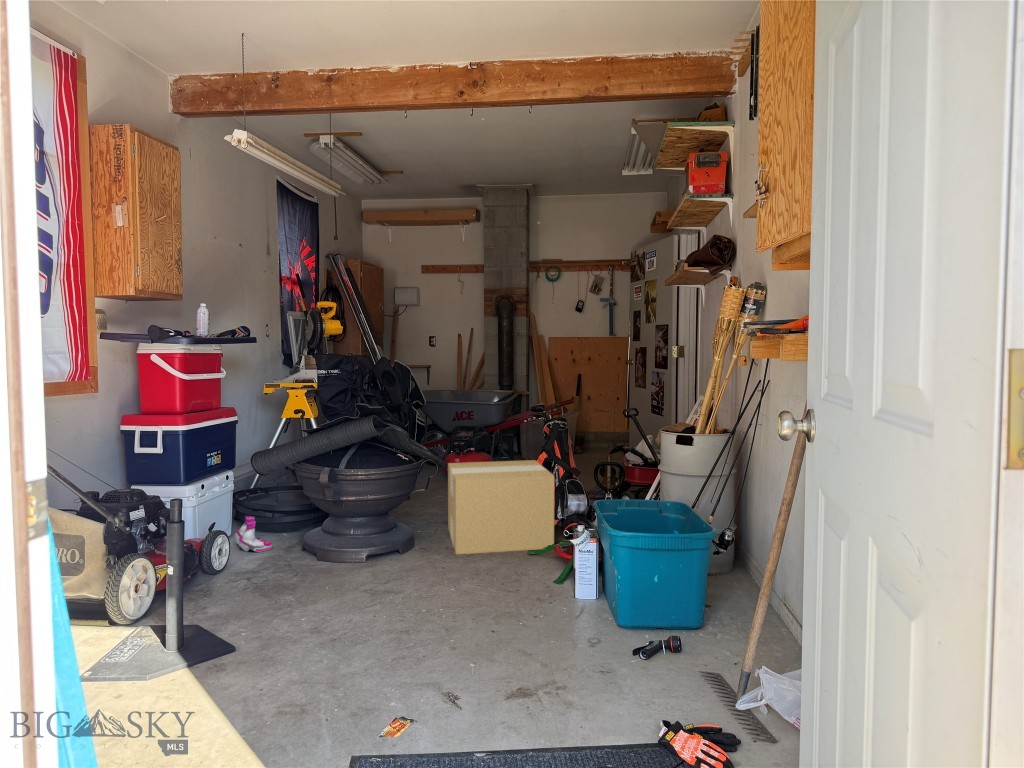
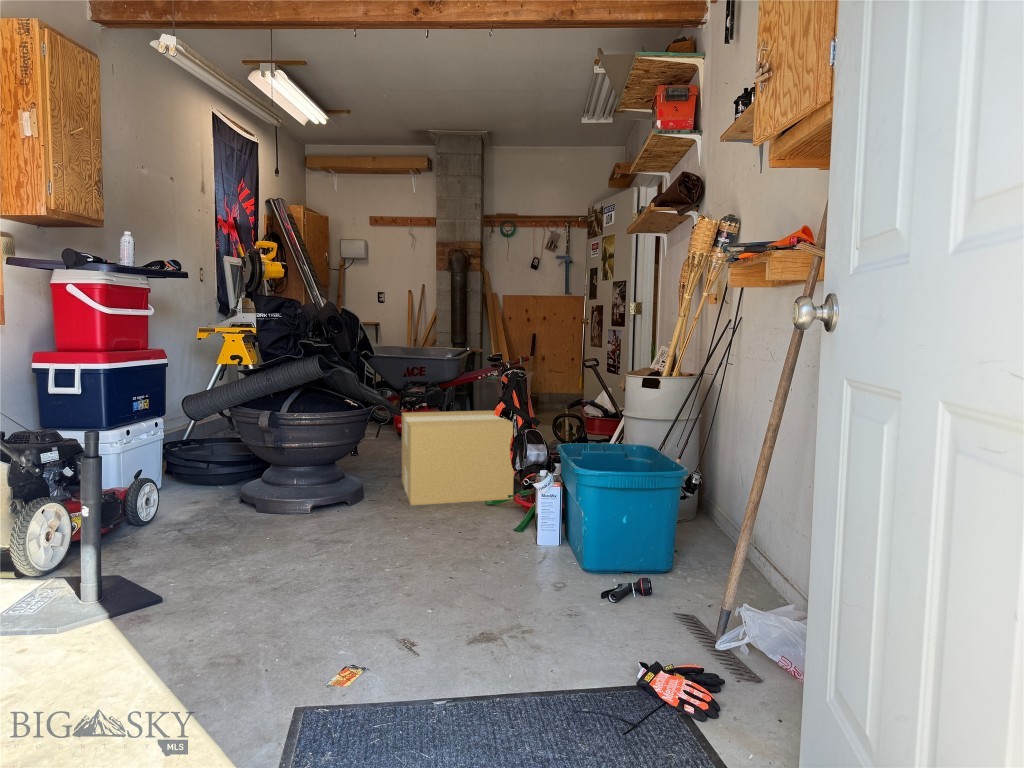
boots: present [234,516,273,552] -> none [167,466,210,505]

